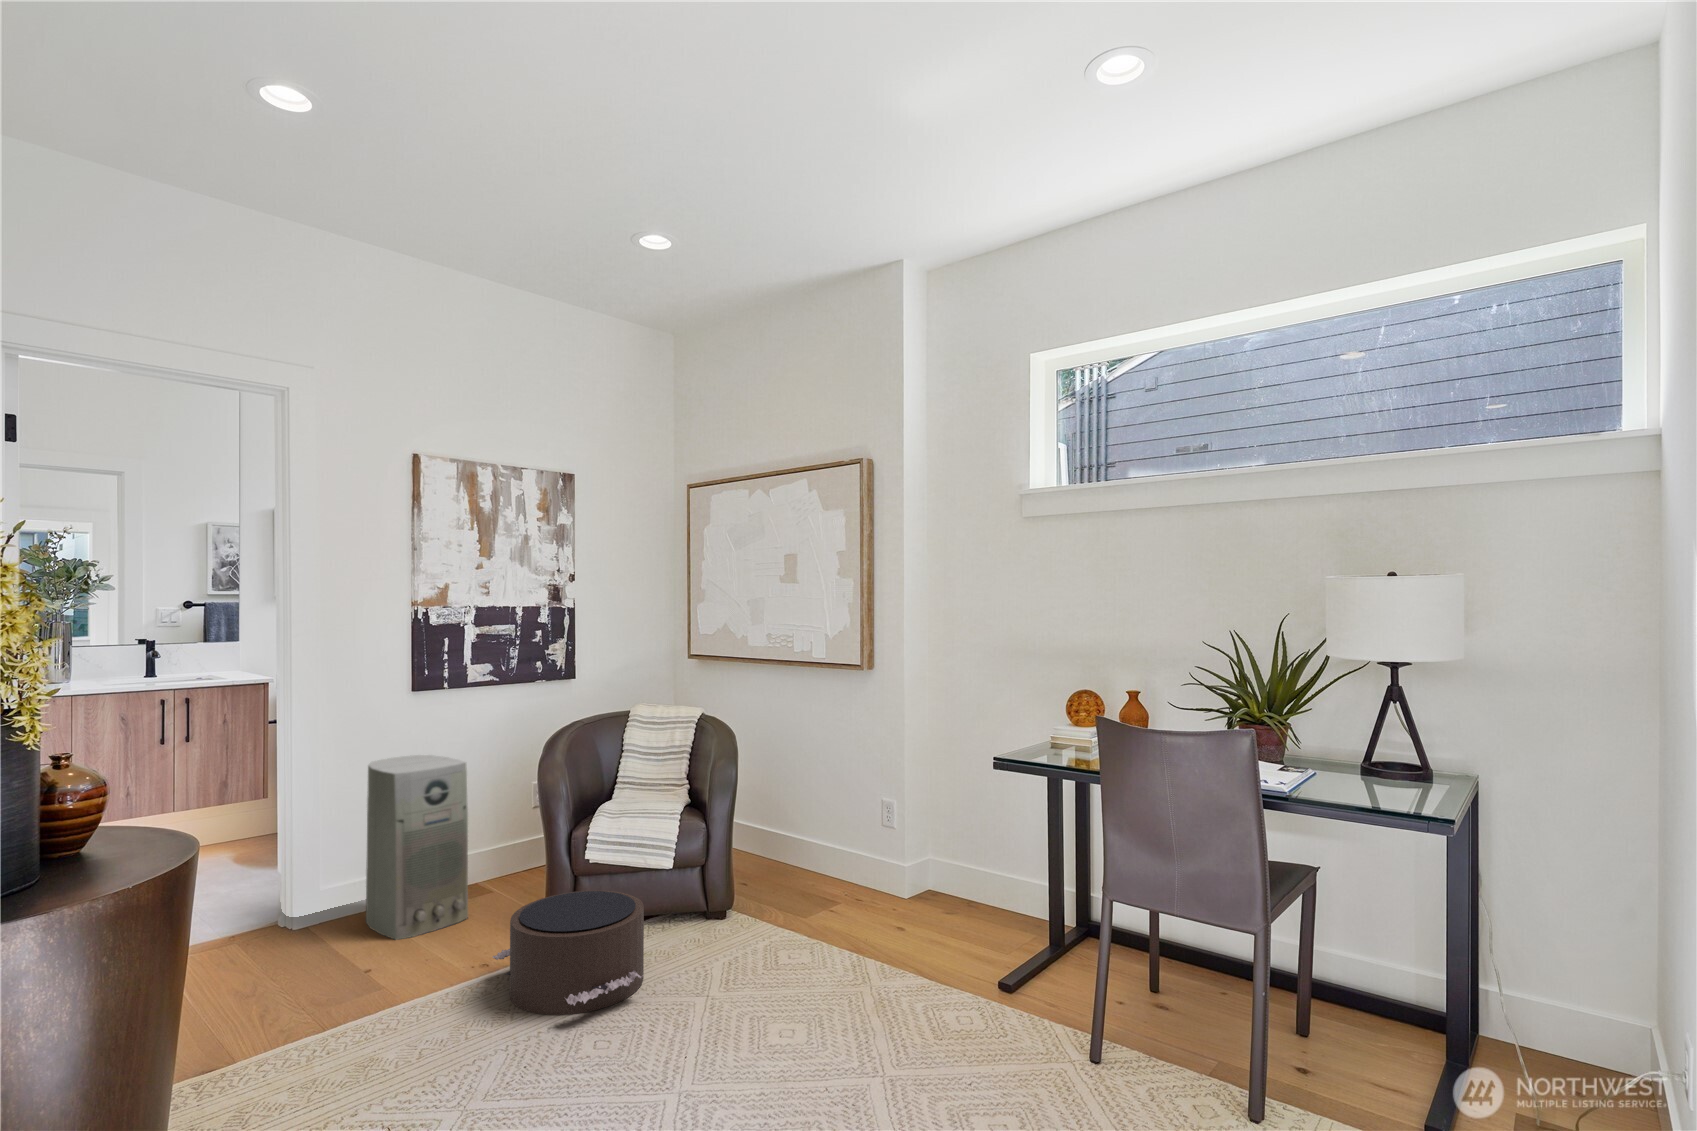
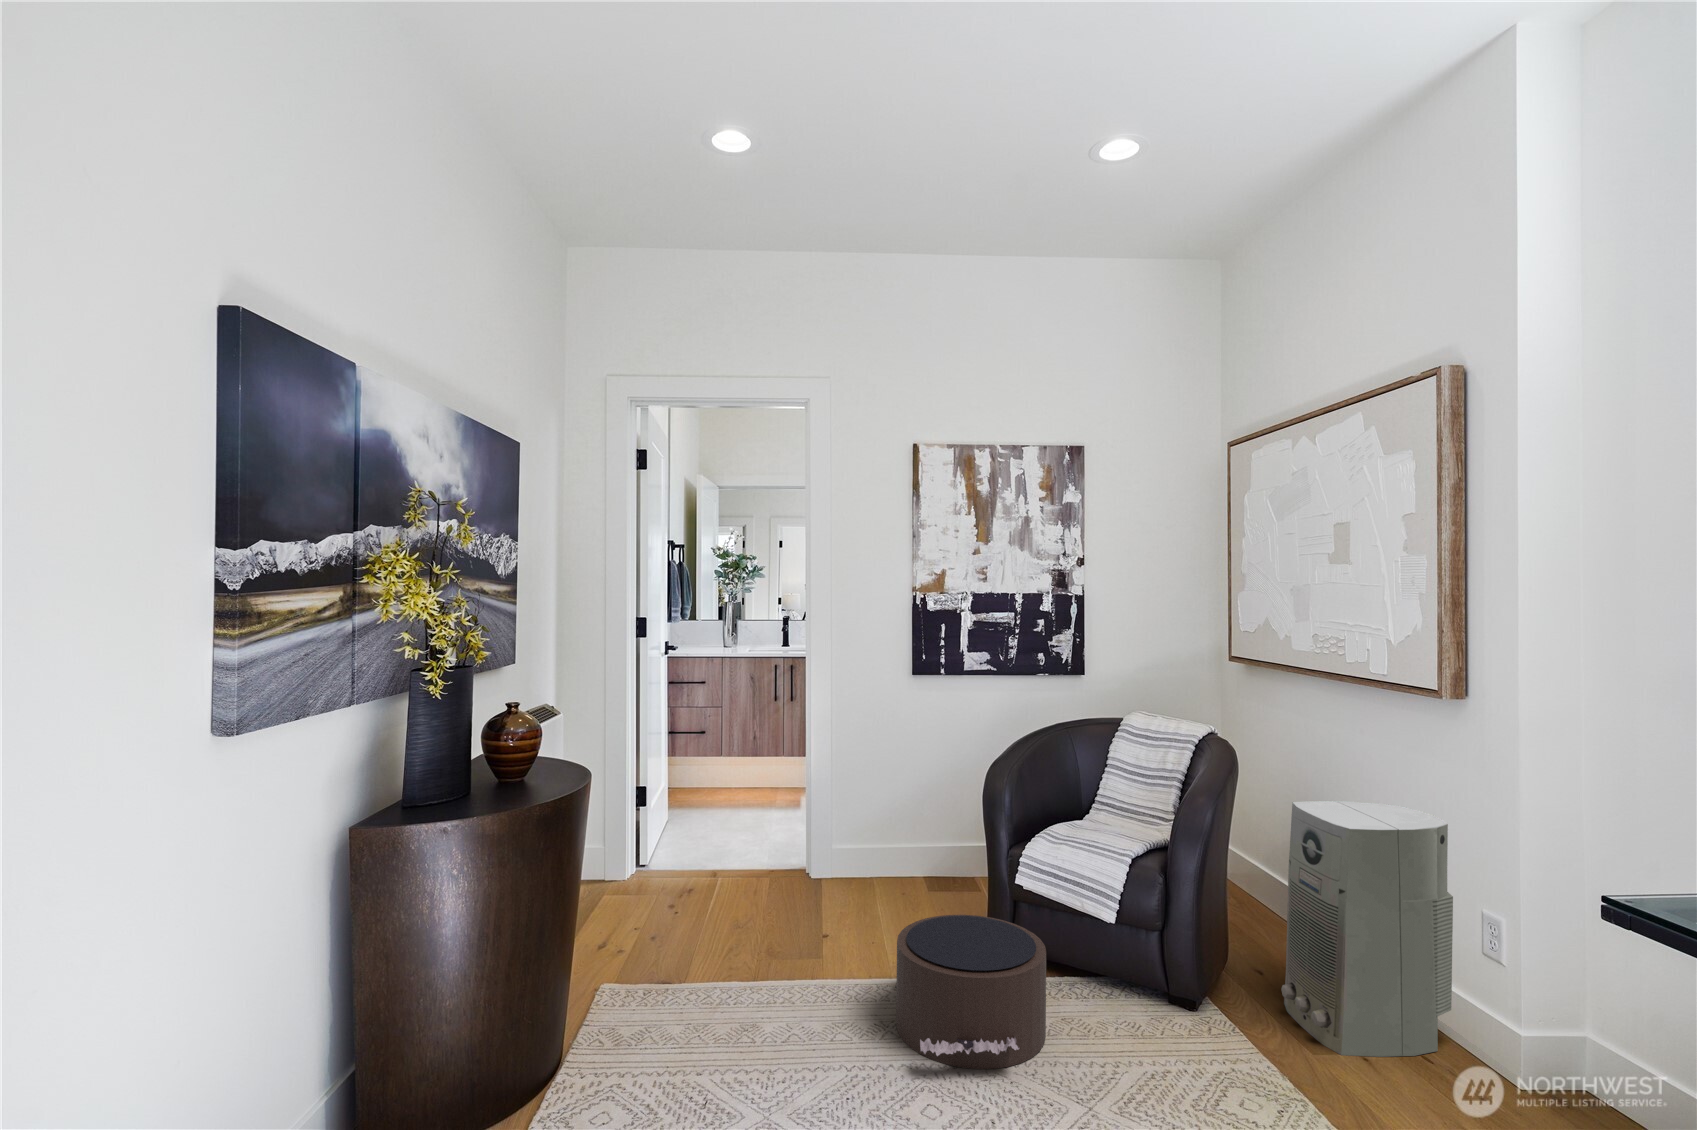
air purifier: present [366,755,468,940] -> present [1281,801,1453,1057]

